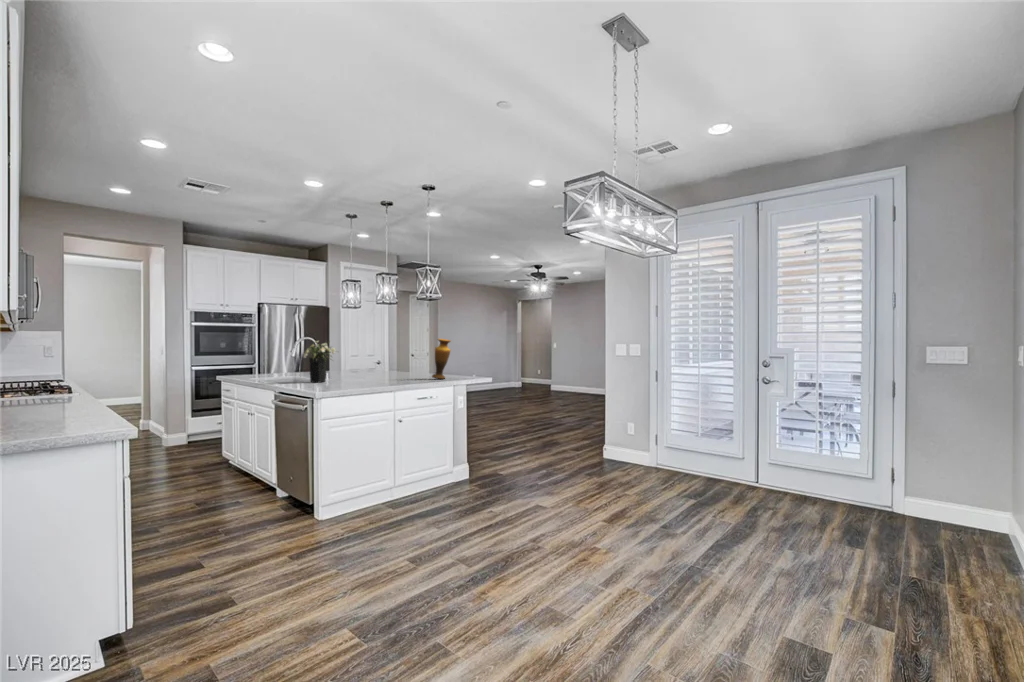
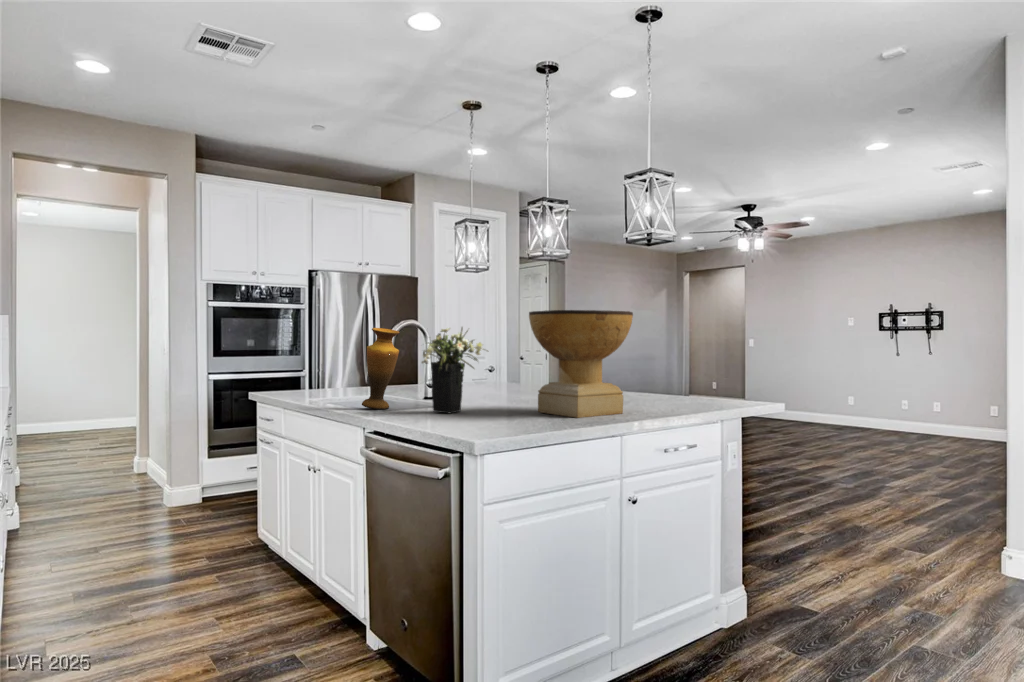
decorative bowl: none [358,333,408,383] -> present [529,310,633,418]
vase: present [432,339,451,379] -> present [362,328,399,409]

